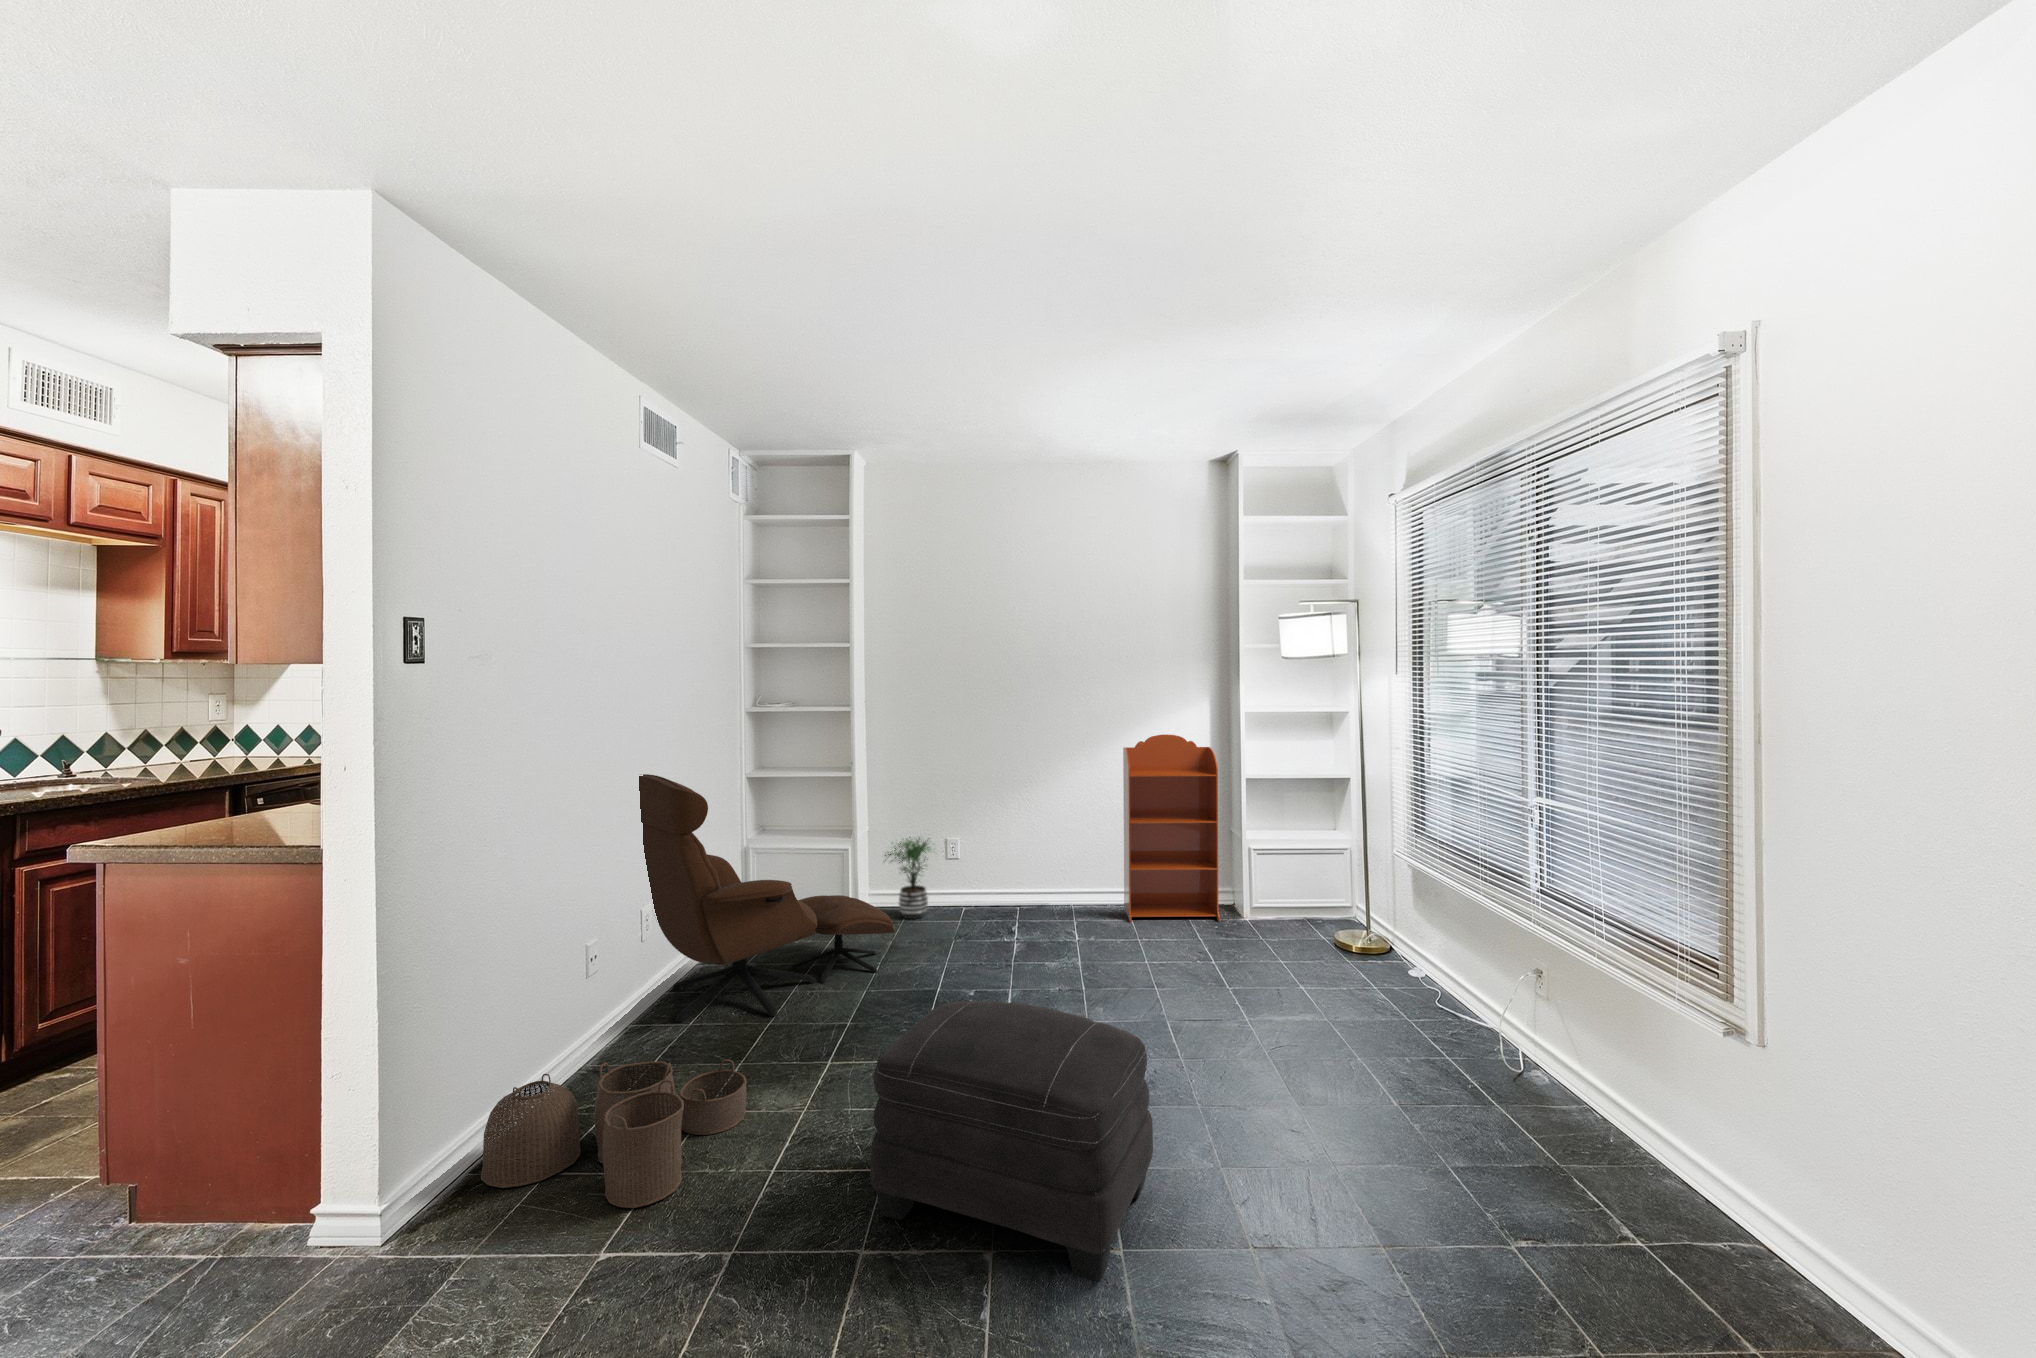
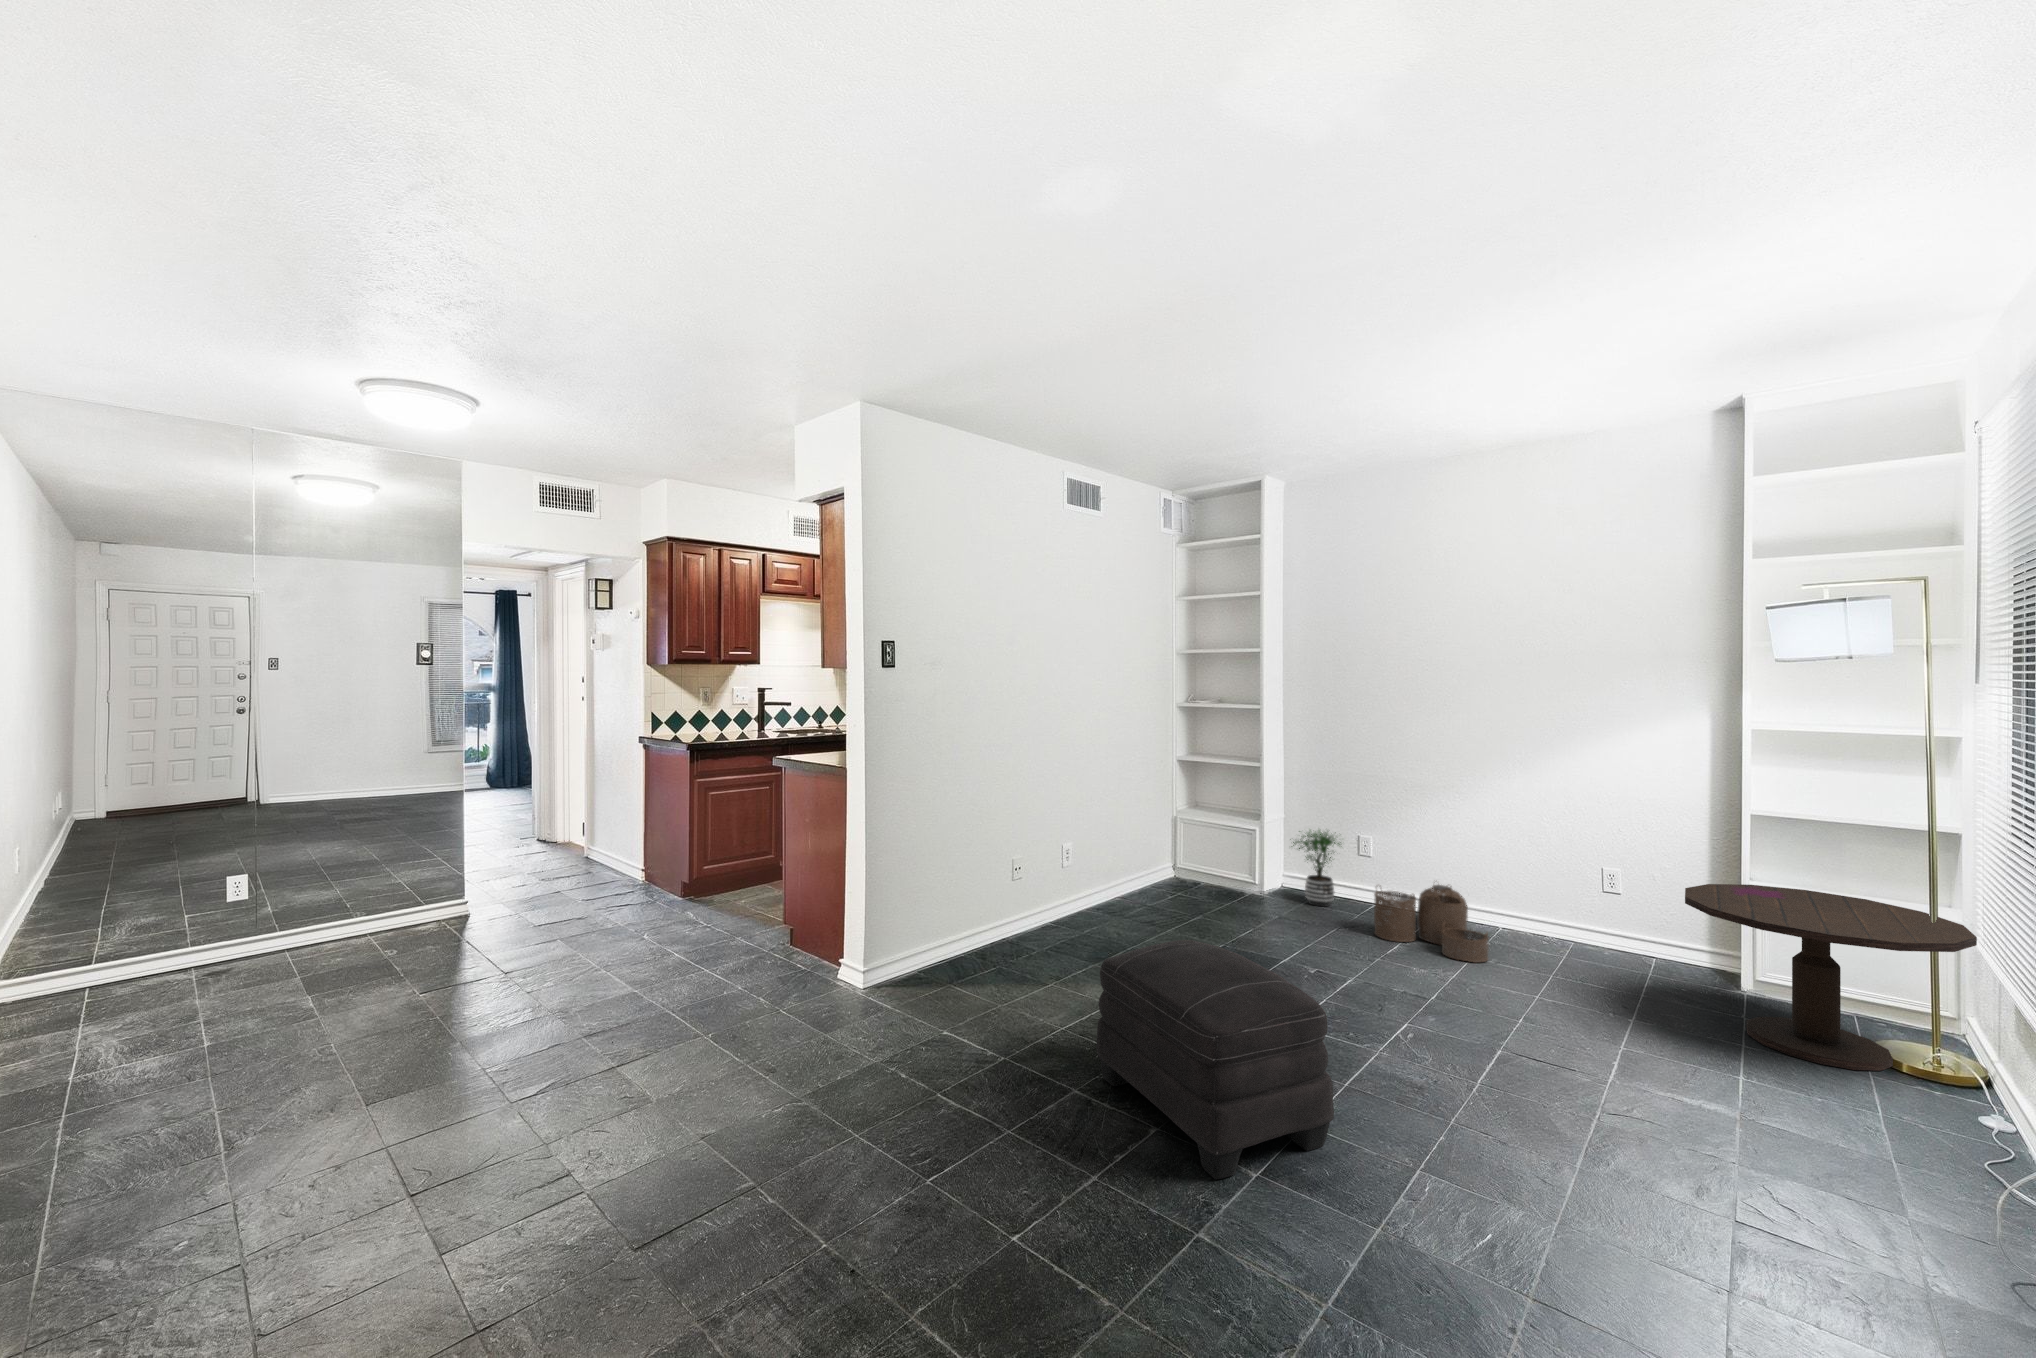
bookcase: present [1123,734,1220,922] -> none [1558,749,1695,985]
lounge chair: present [639,774,895,1022] -> none [1061,745,1266,944]
side table: none [1235,833,1395,963] -> present [1685,884,1977,1071]
woven basket: present [481,1059,747,1208] -> present [1374,885,1489,962]

